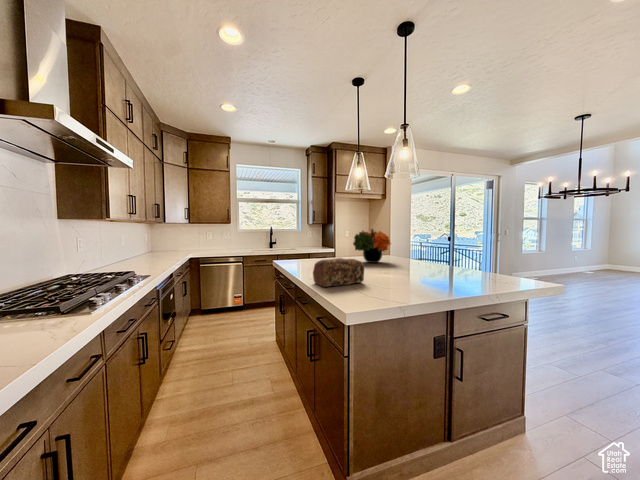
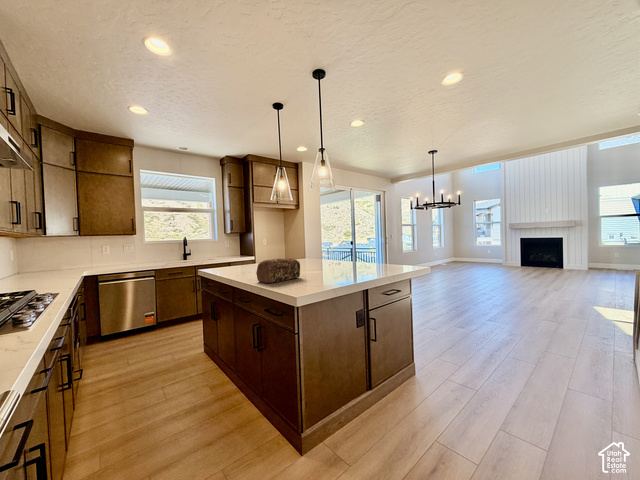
flower arrangement: present [353,229,391,263] -> none [280,234,314,264]

